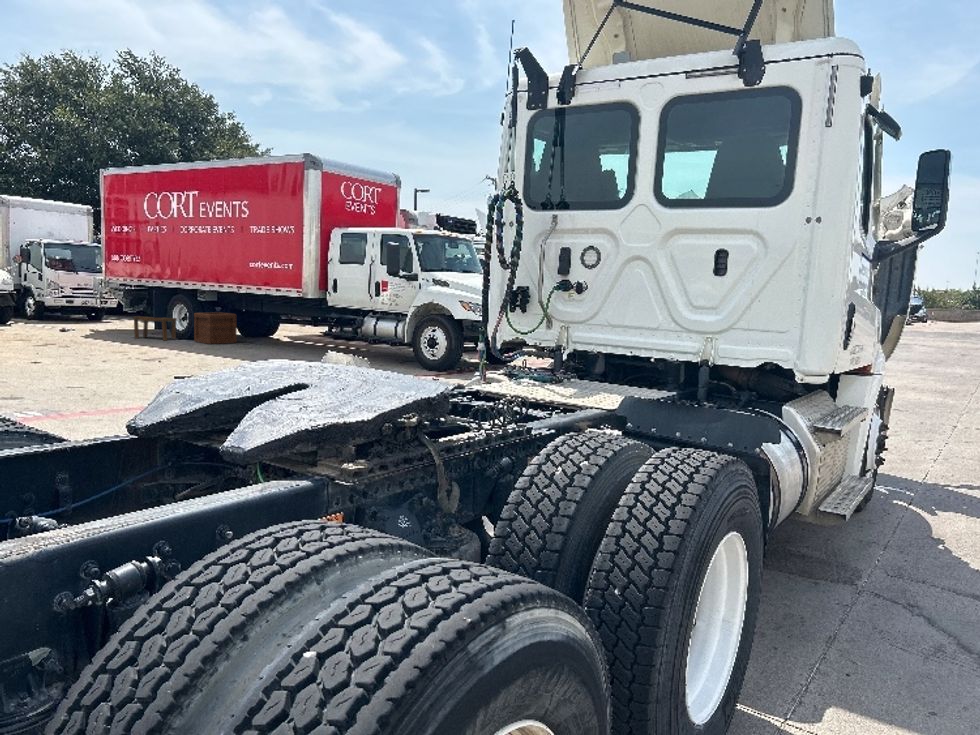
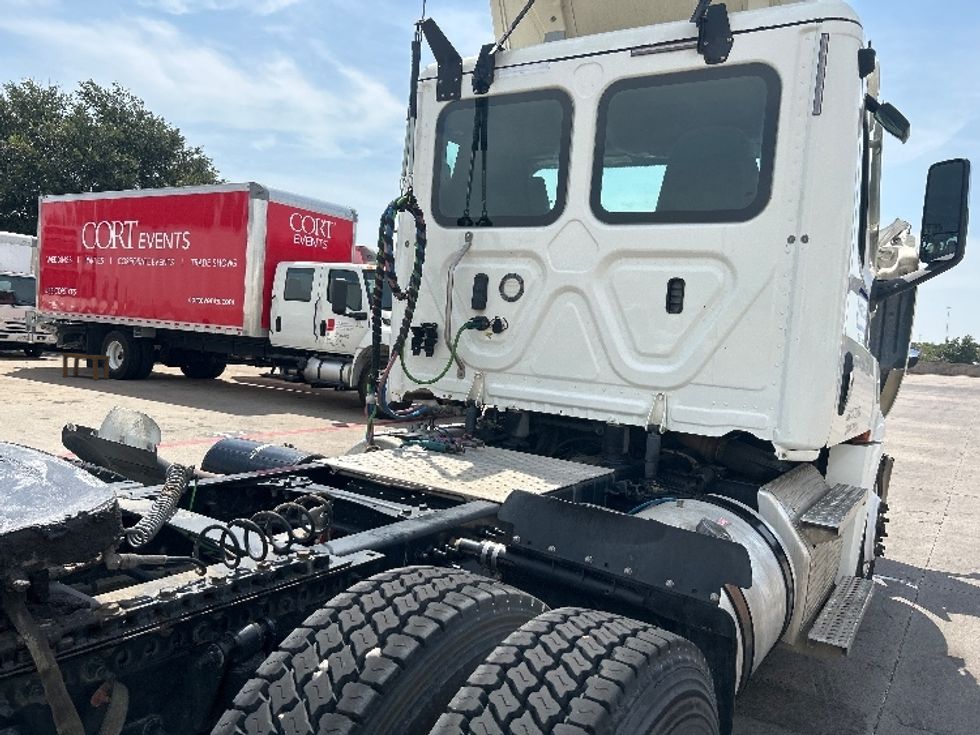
wooden crate: present [194,312,237,344] -> none [128,351,175,385]

